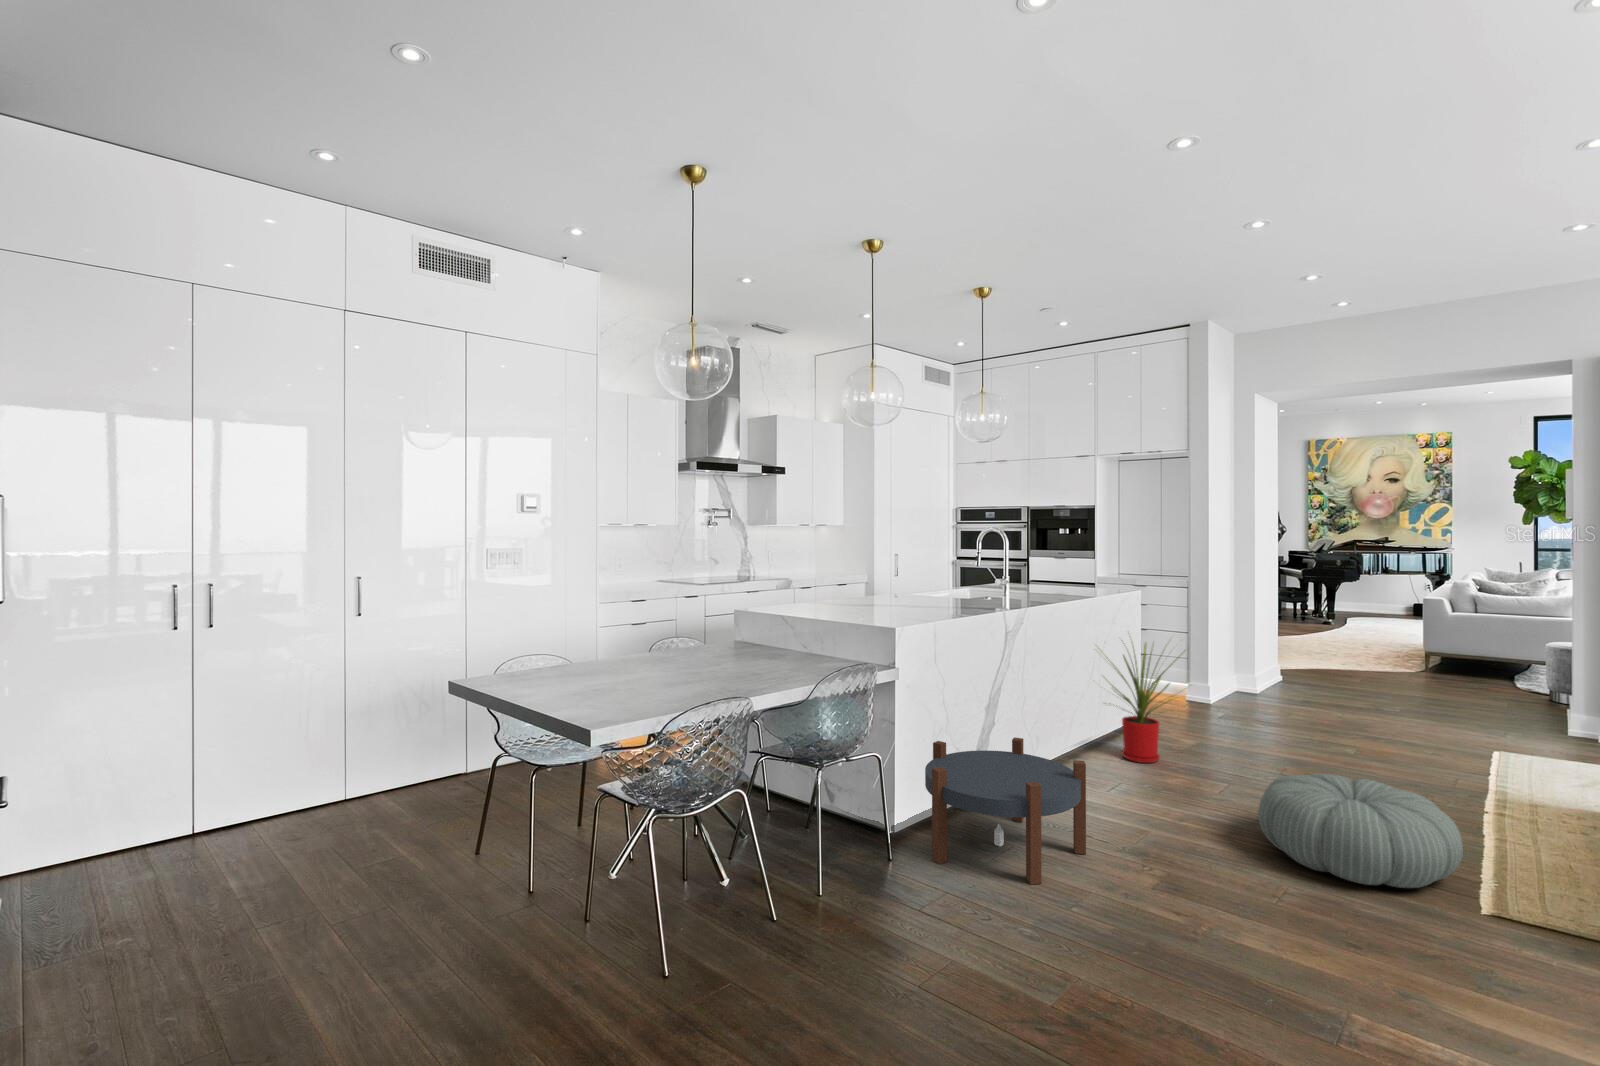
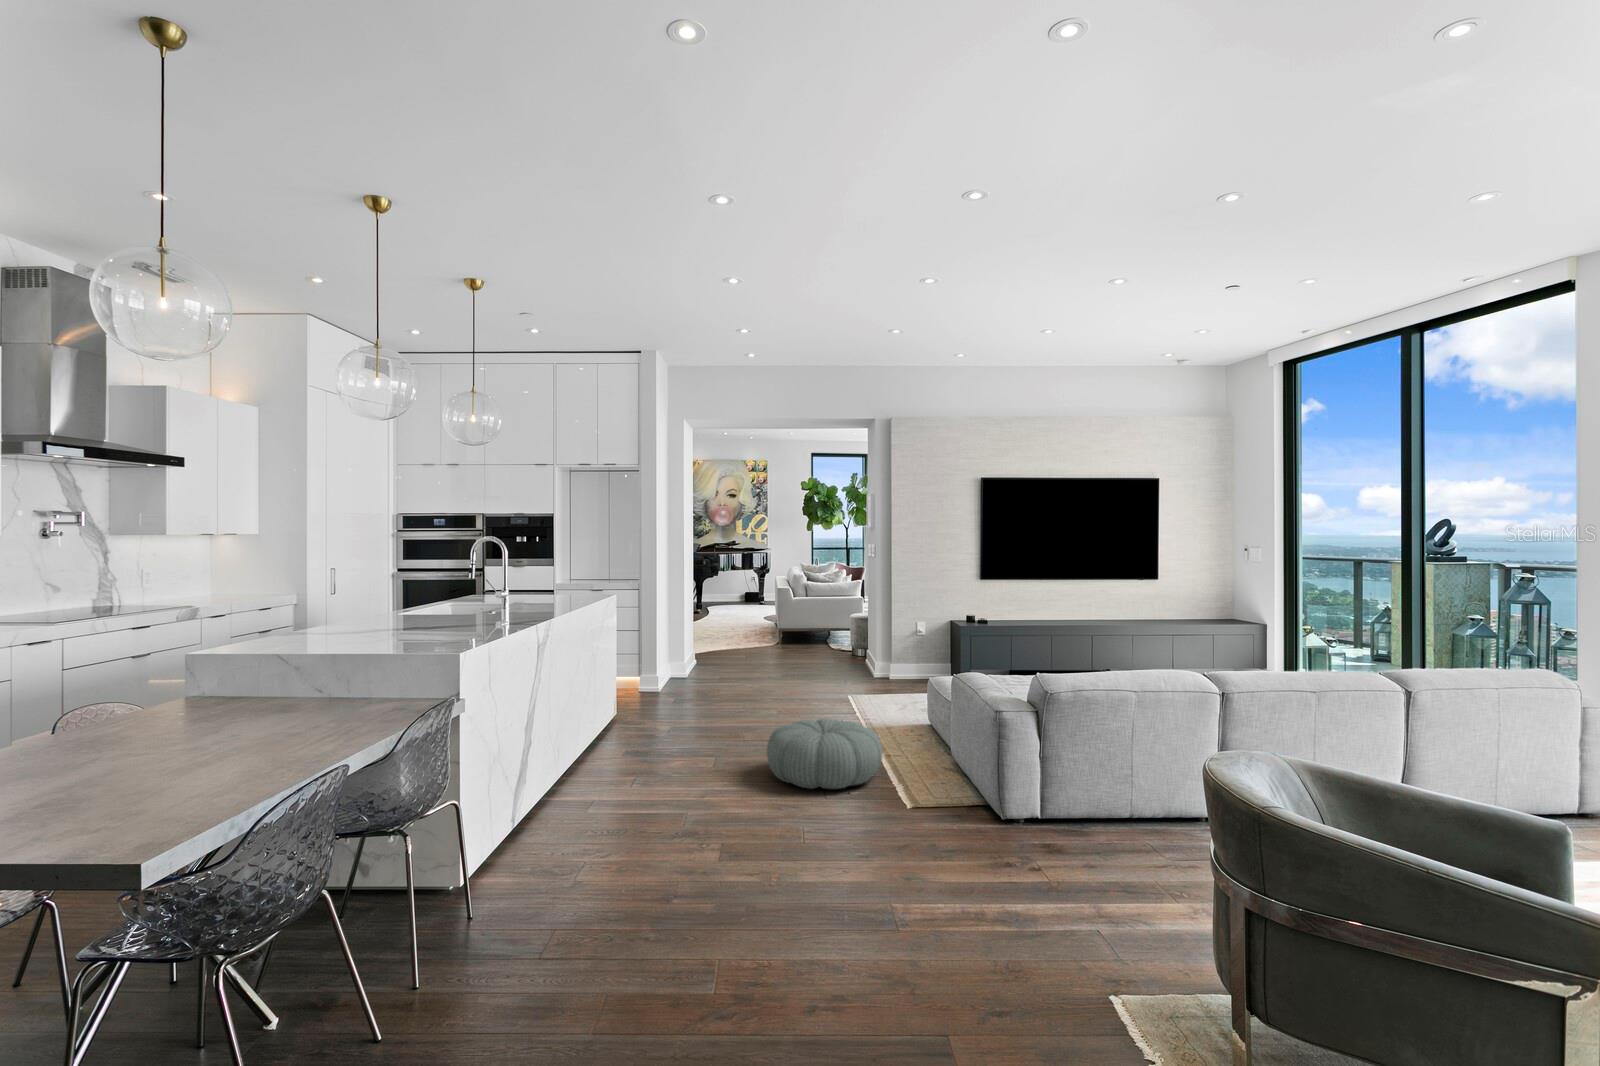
house plant: present [1107,643,1185,763] -> none [604,630,685,747]
side table: present [925,738,1086,884] -> none [522,737,668,867]

